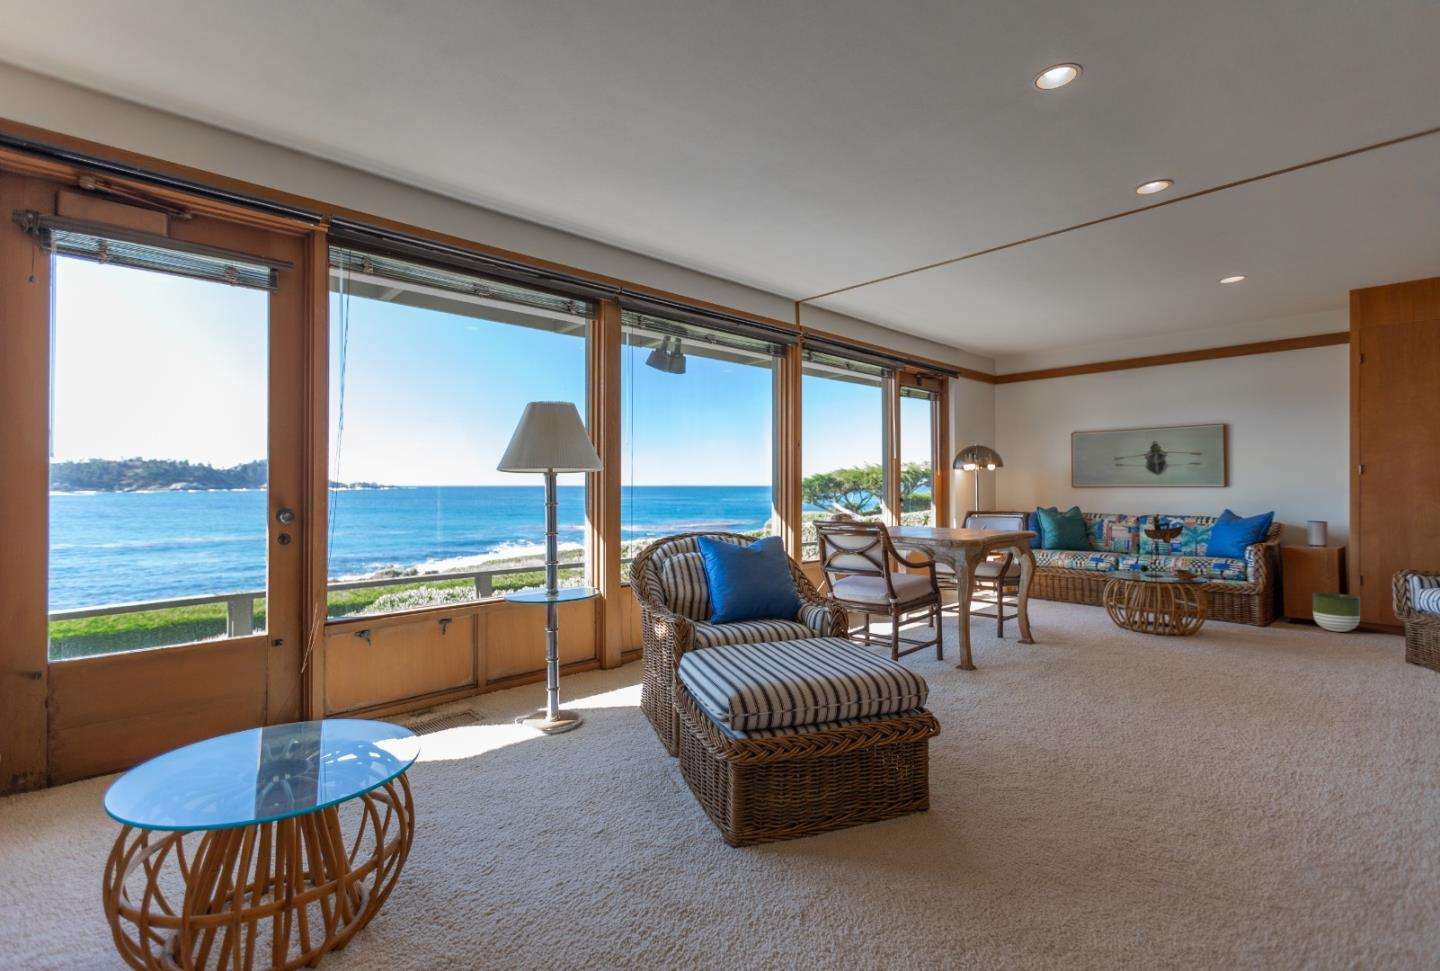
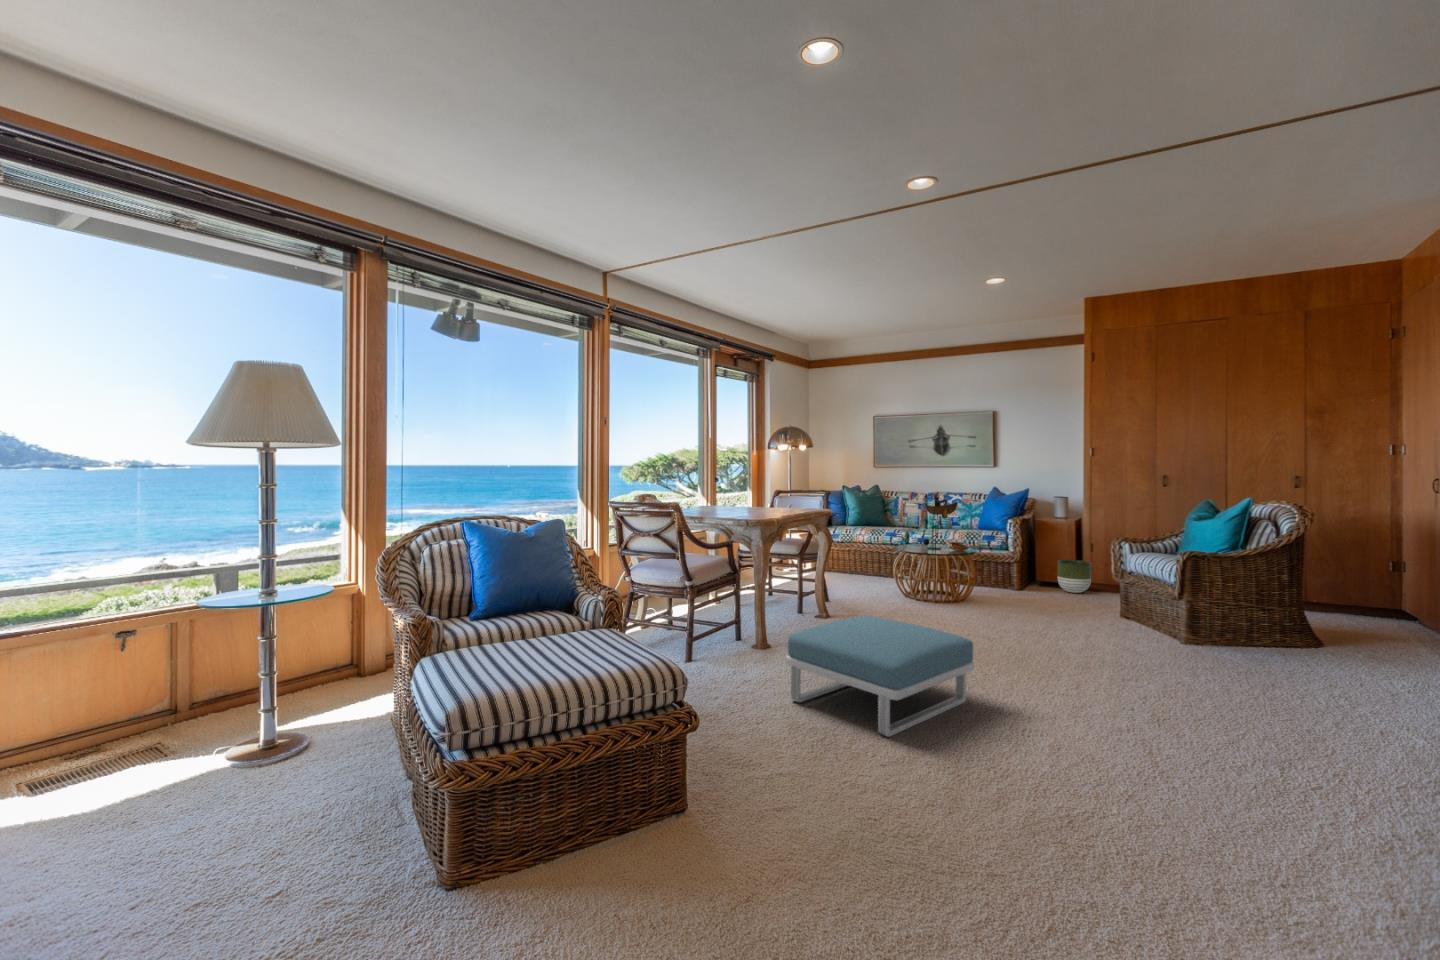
footstool: none [1007,641,1226,765] -> present [786,616,974,737]

